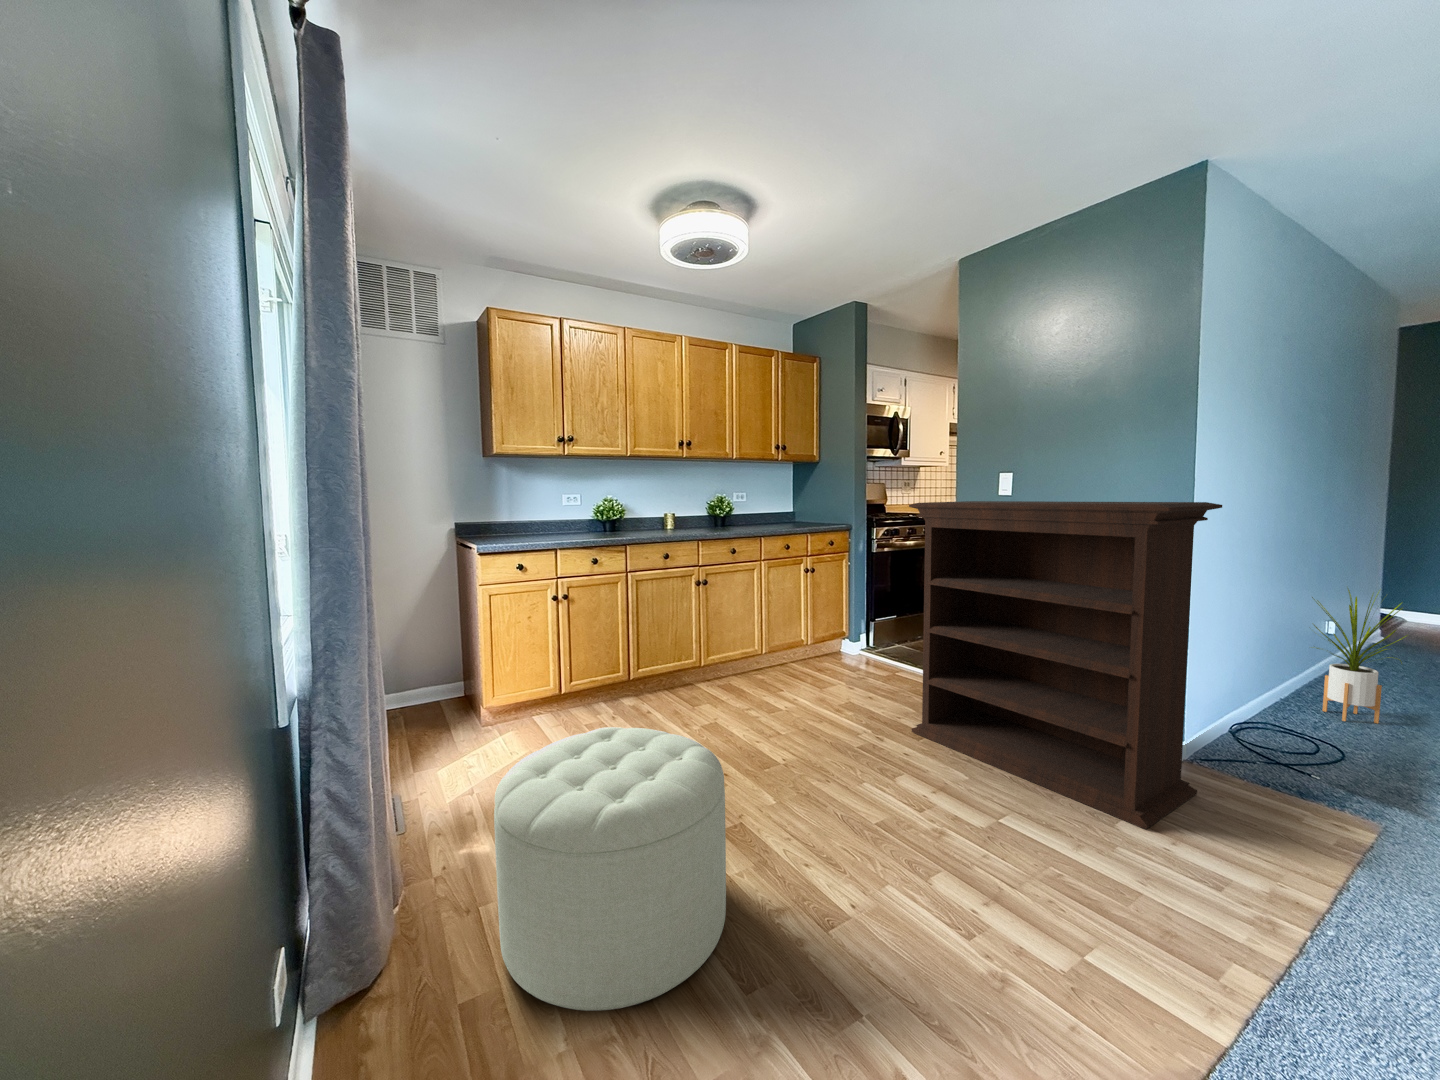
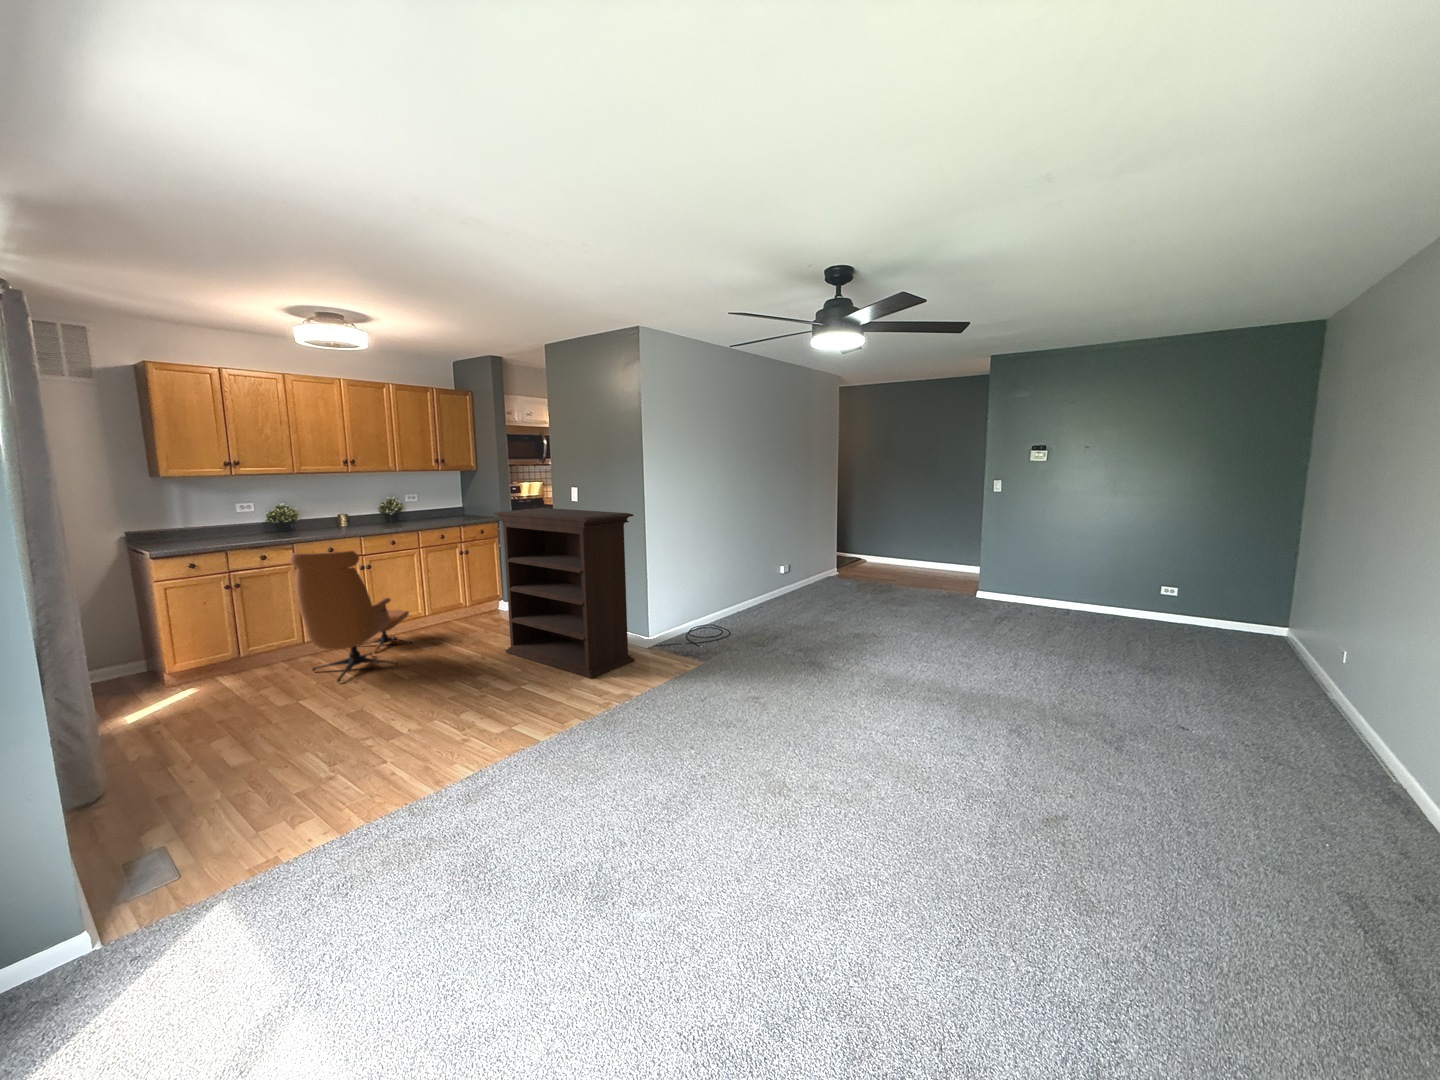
lounge chair: none [637,552,757,753] -> present [289,551,412,682]
house plant: present [1312,589,1407,723] -> none [737,547,774,619]
ottoman: present [494,727,726,1011] -> none [171,659,332,788]

